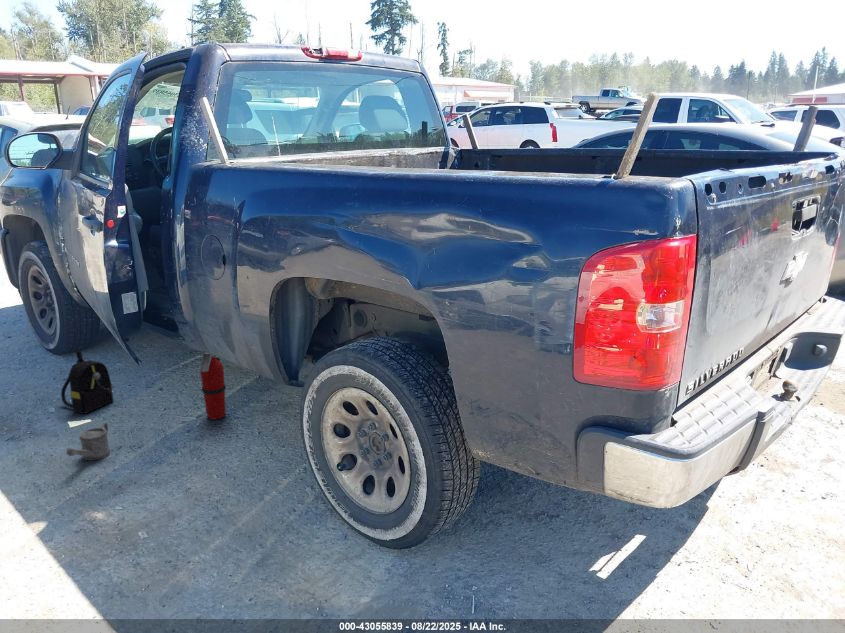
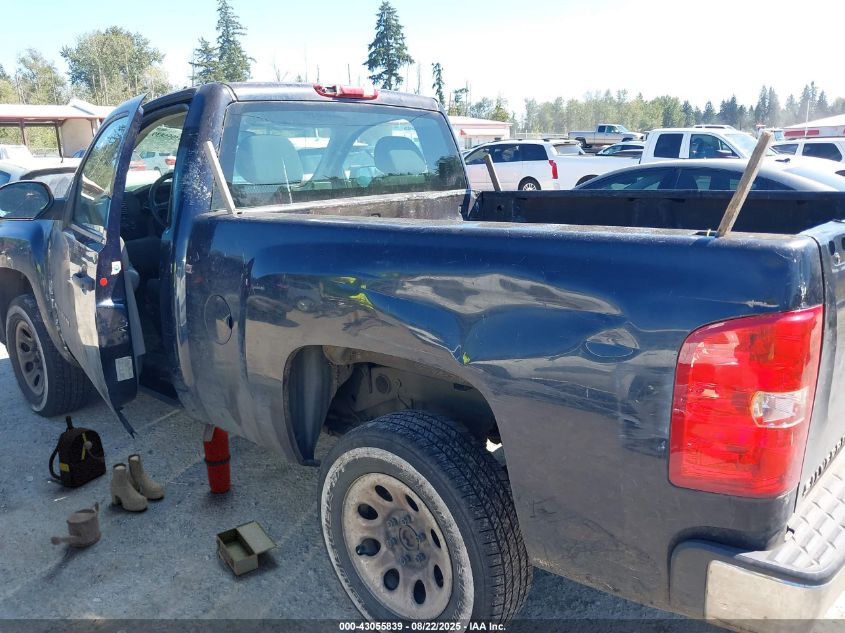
boots: none [117,384,166,433] -> present [109,454,164,511]
toolbox: none [212,440,266,484] -> present [216,520,277,575]

